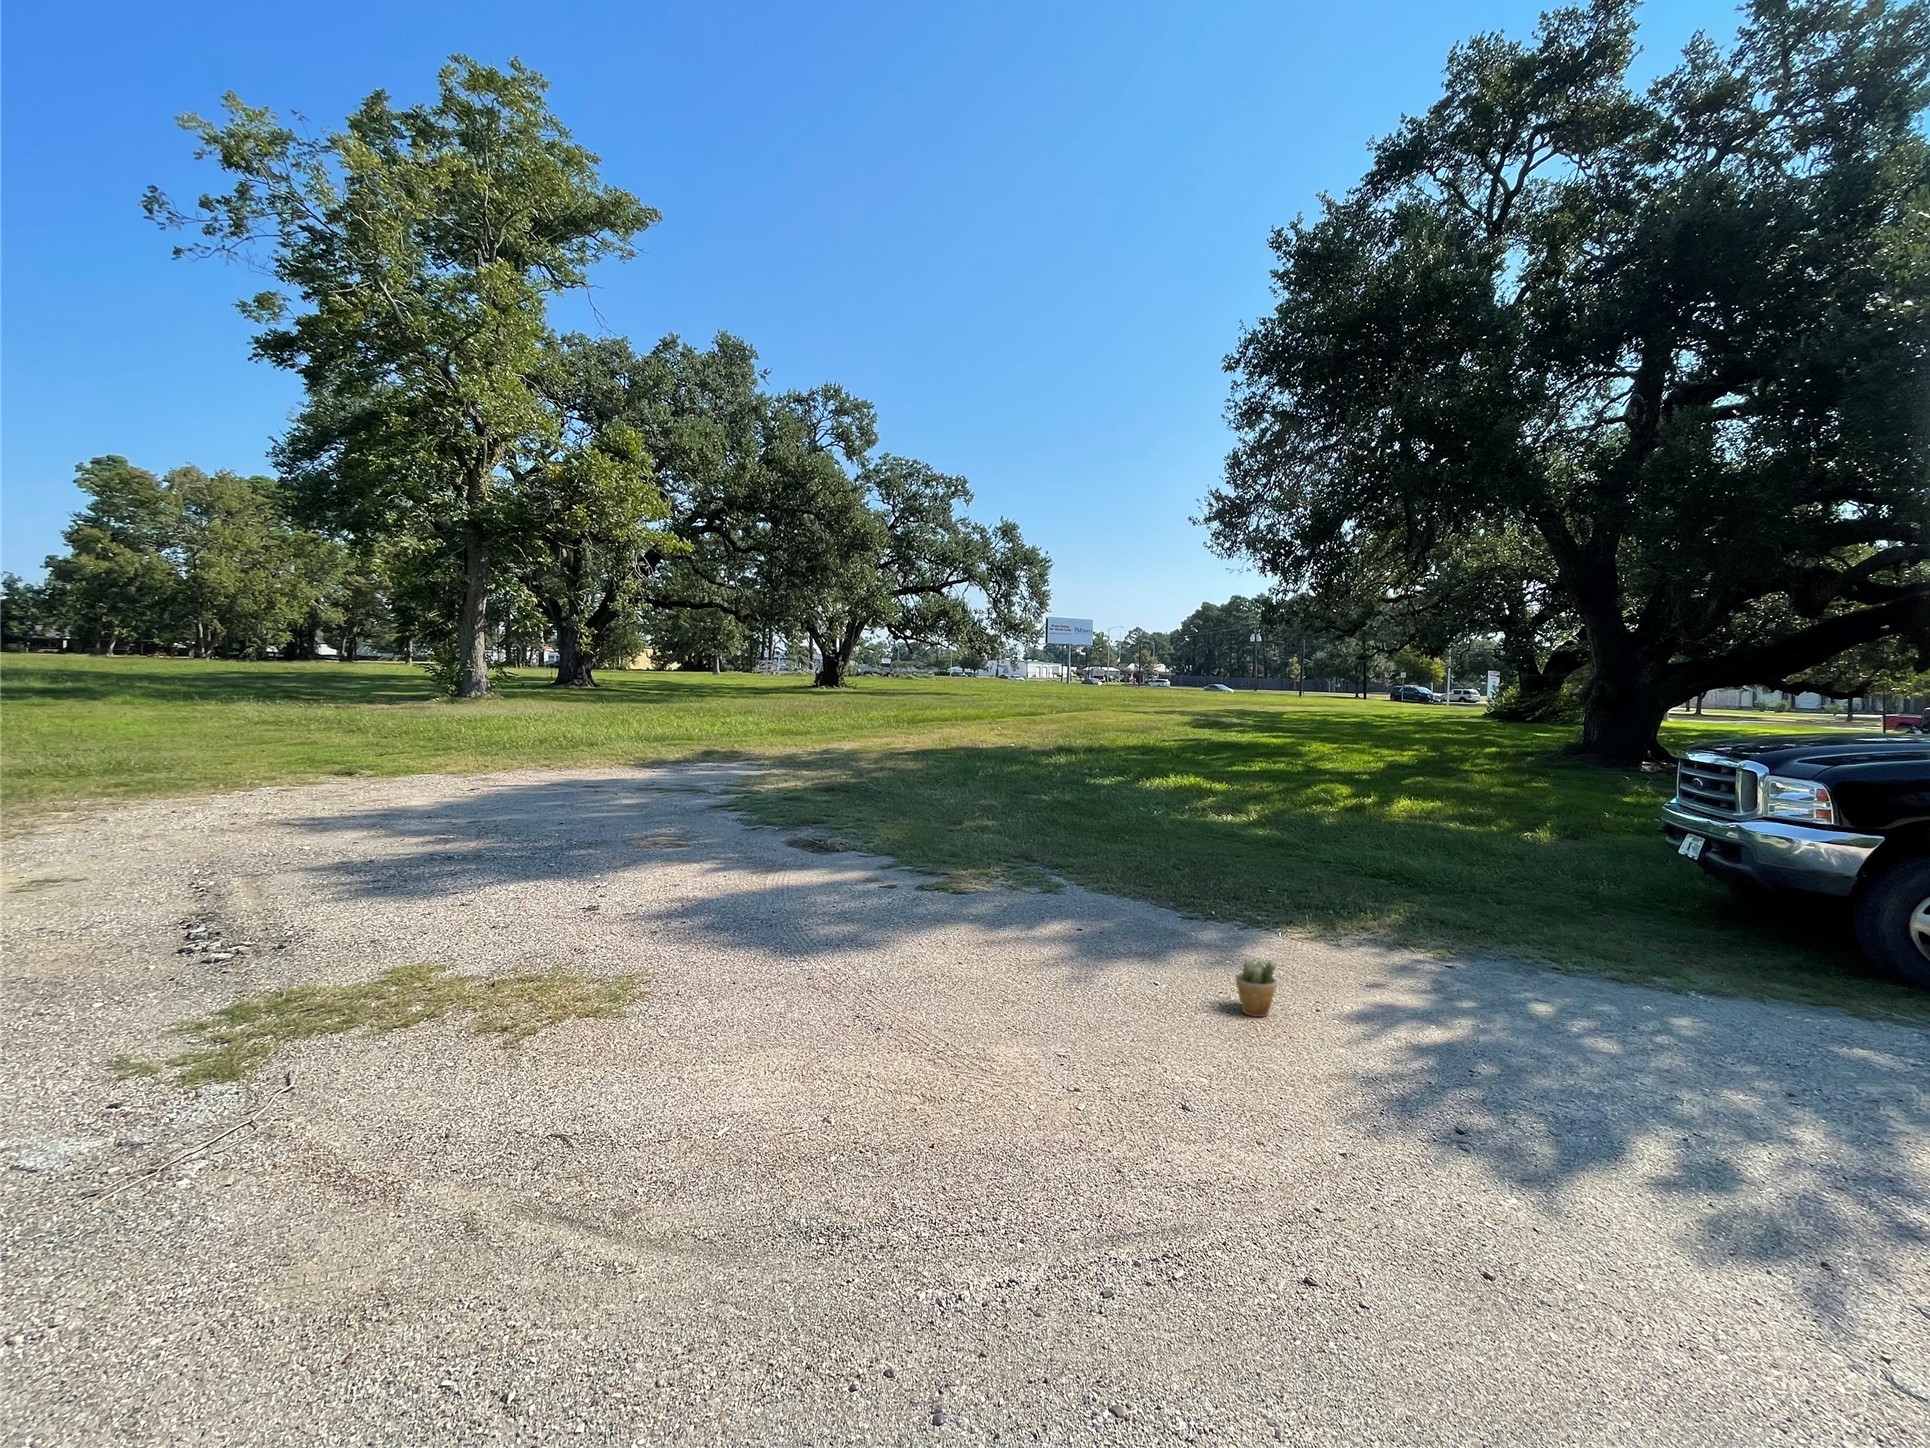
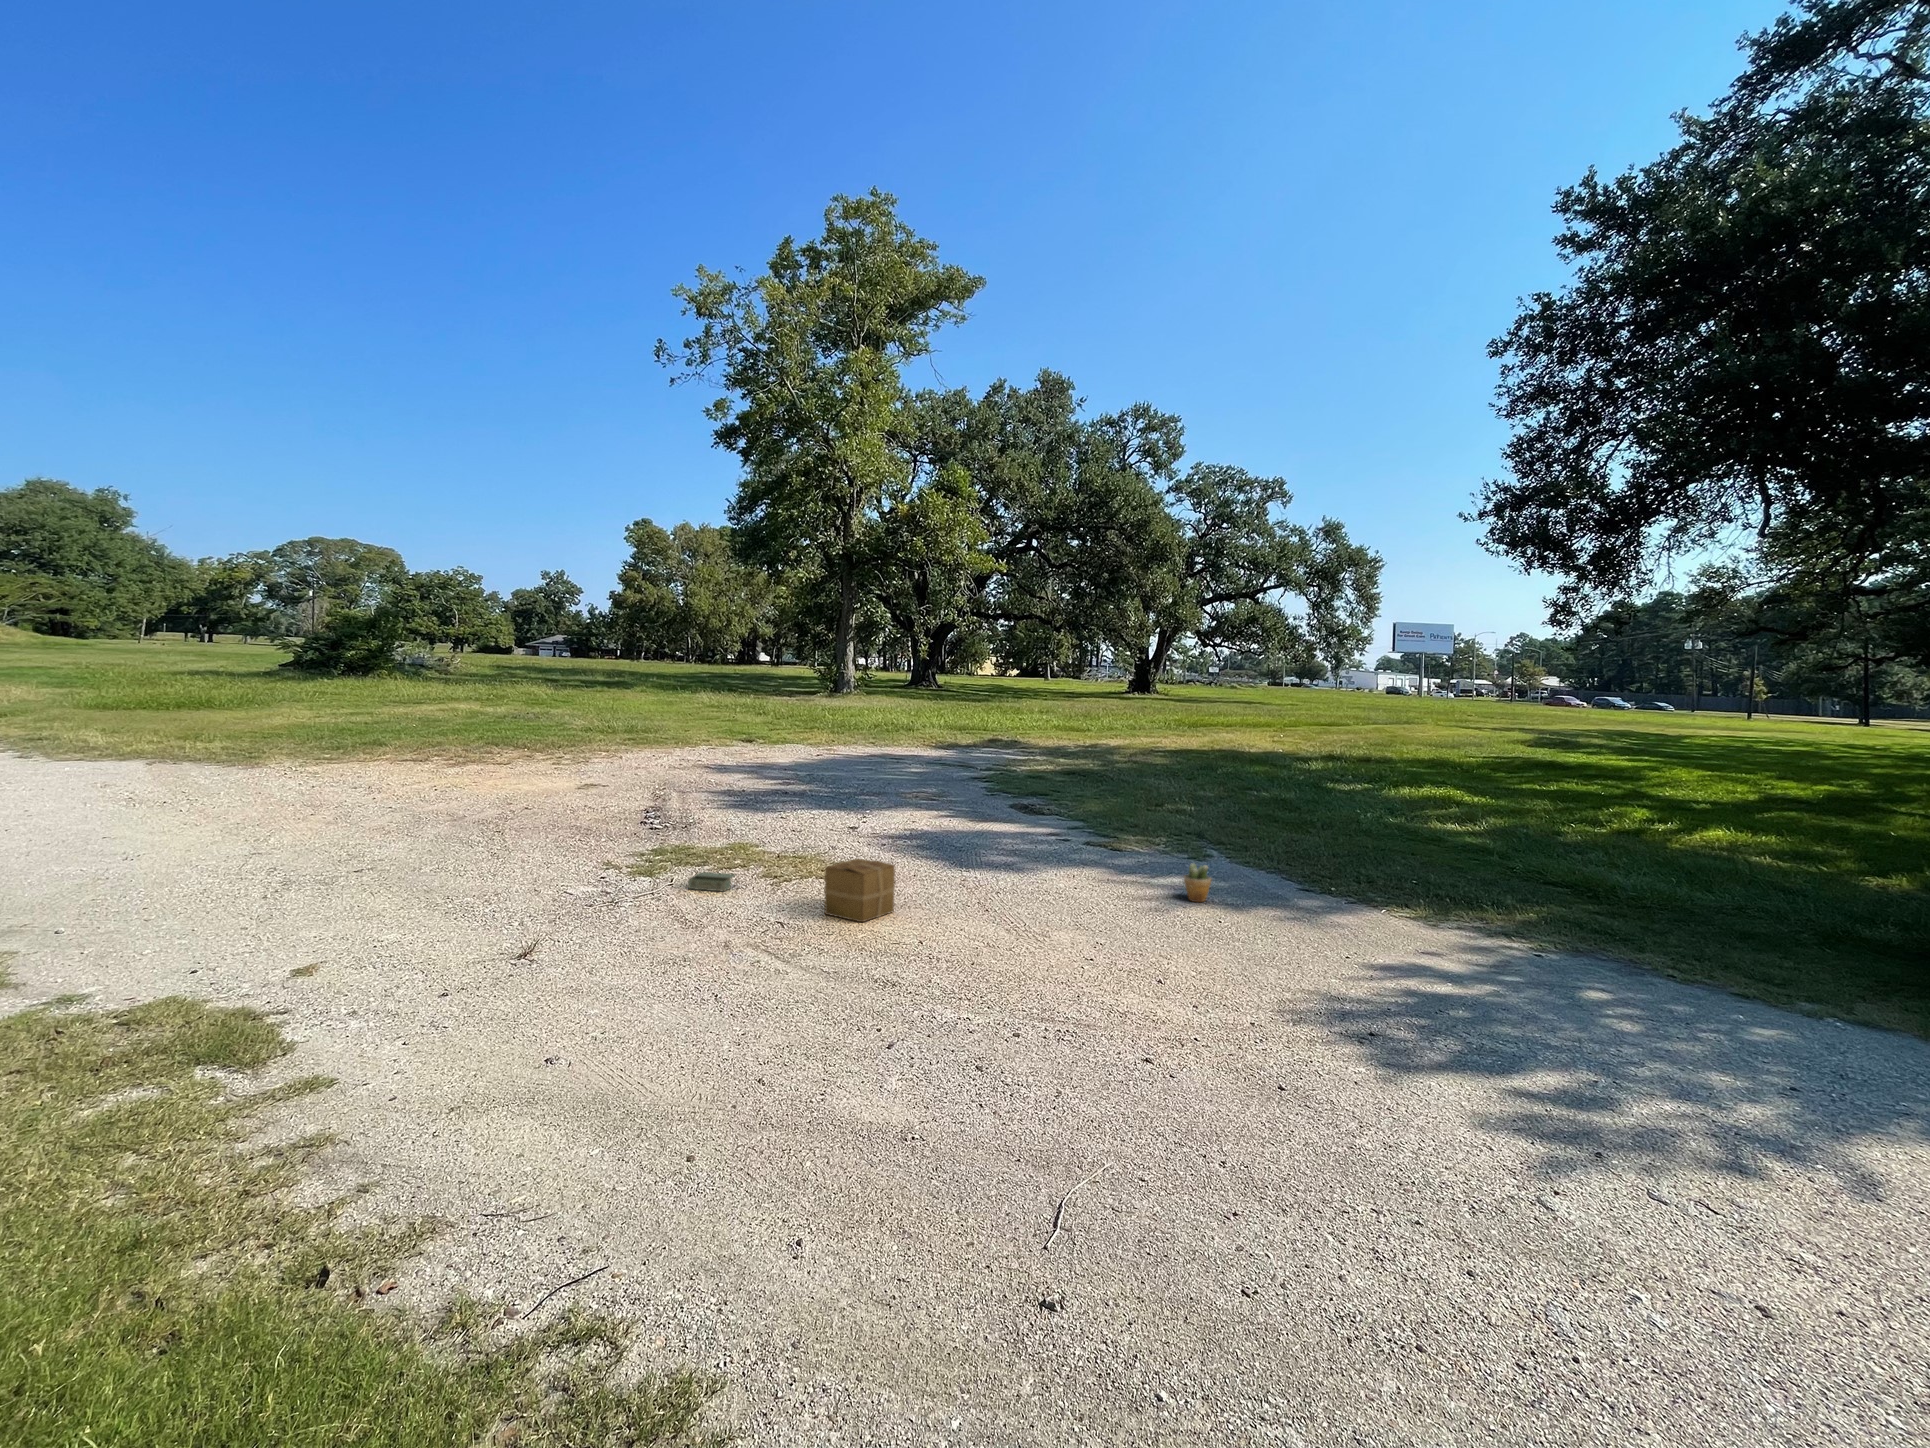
cardboard box: none [706,1047,844,1201] -> present [824,858,895,922]
toolbox: none [332,1105,454,1168] -> present [688,872,735,891]

